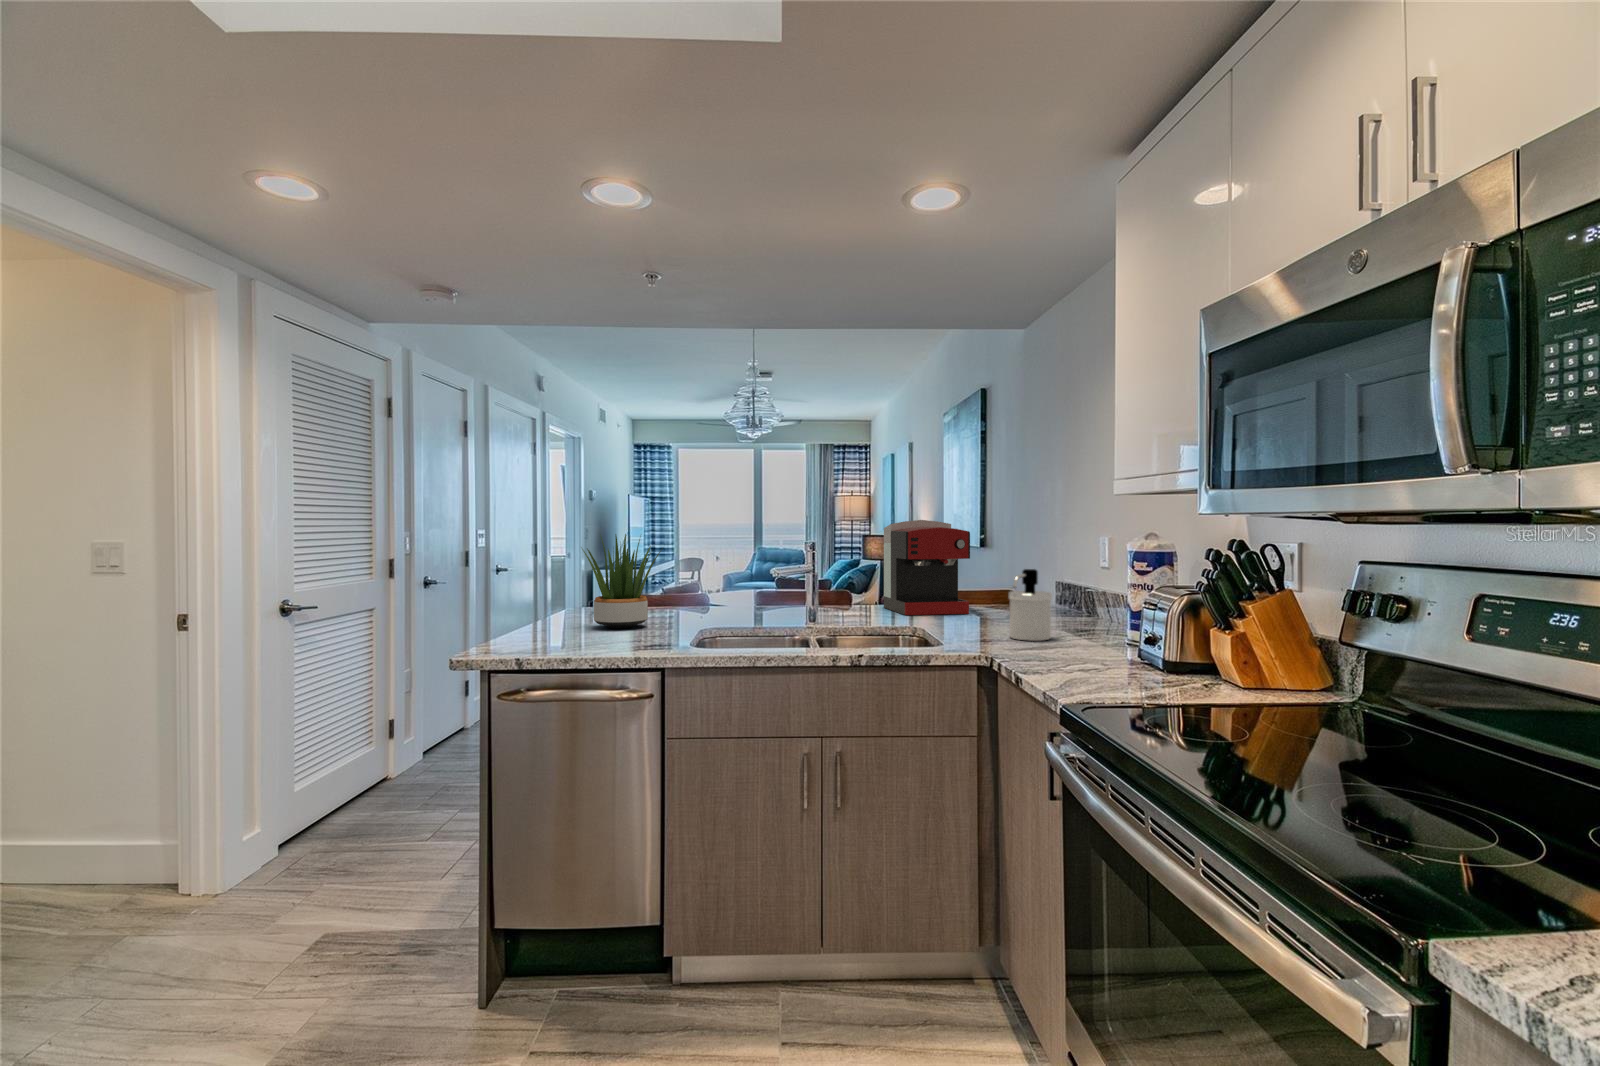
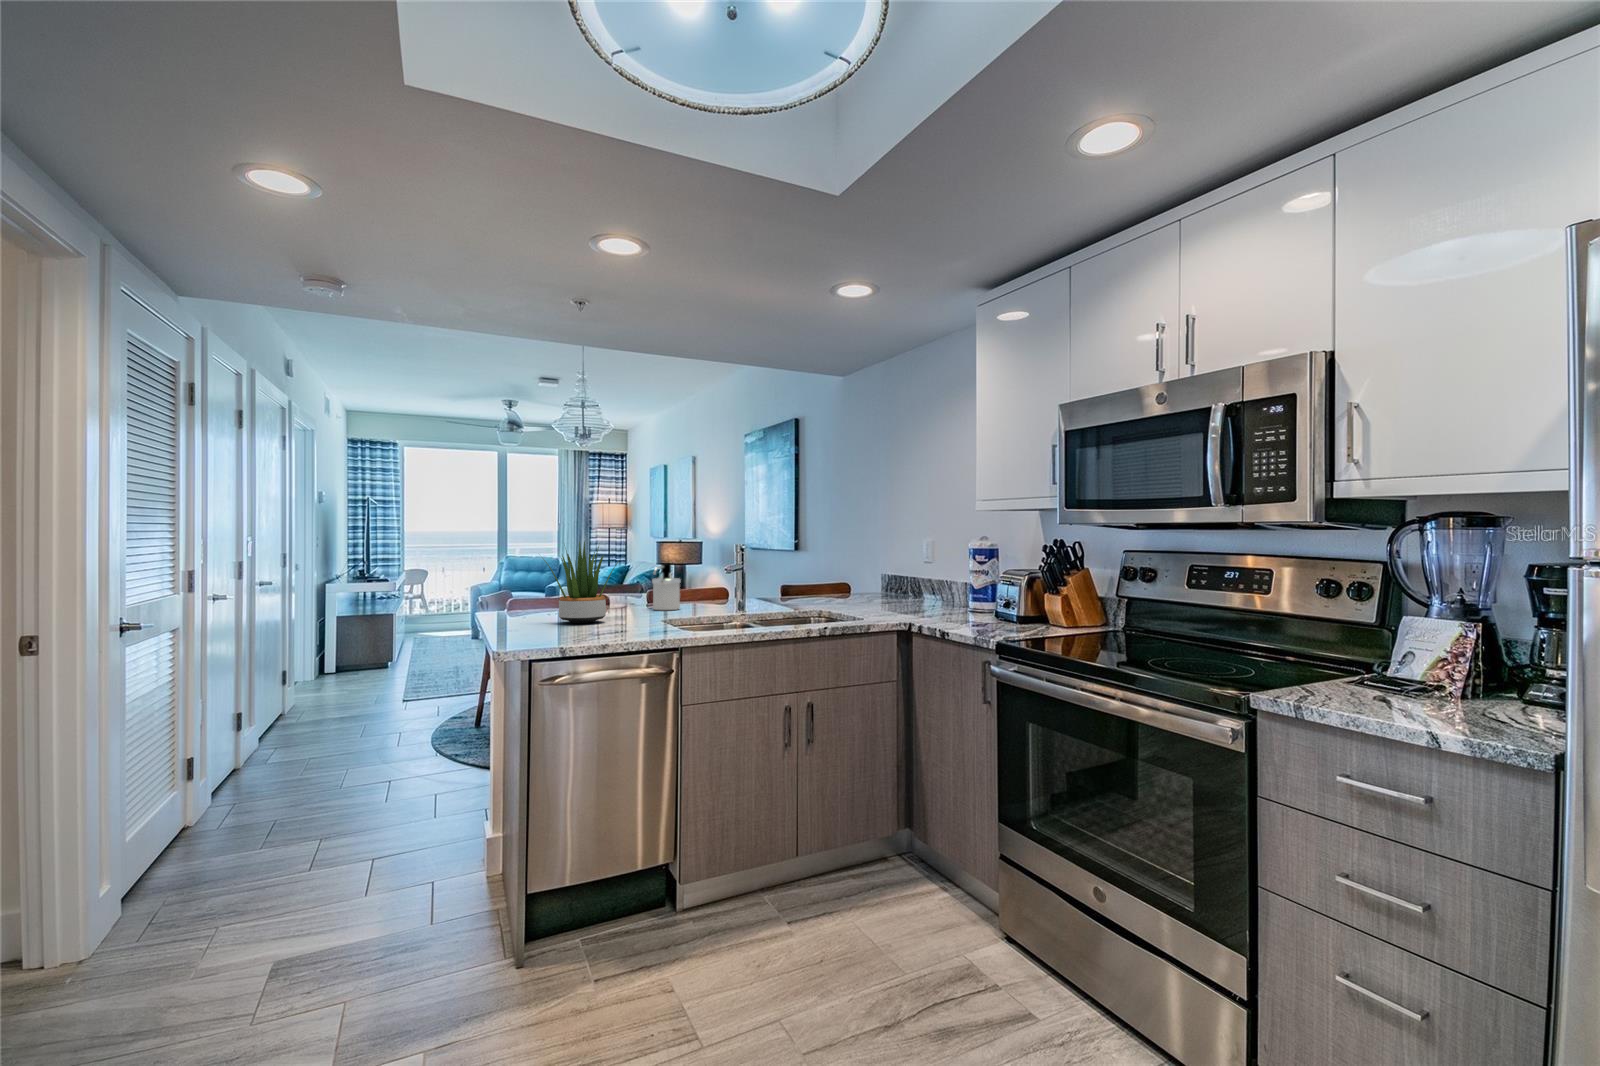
coffee maker: present [884,520,970,615] -> none [763,528,839,606]
soap dispenser: present [1008,569,1052,641] -> present [652,563,681,610]

